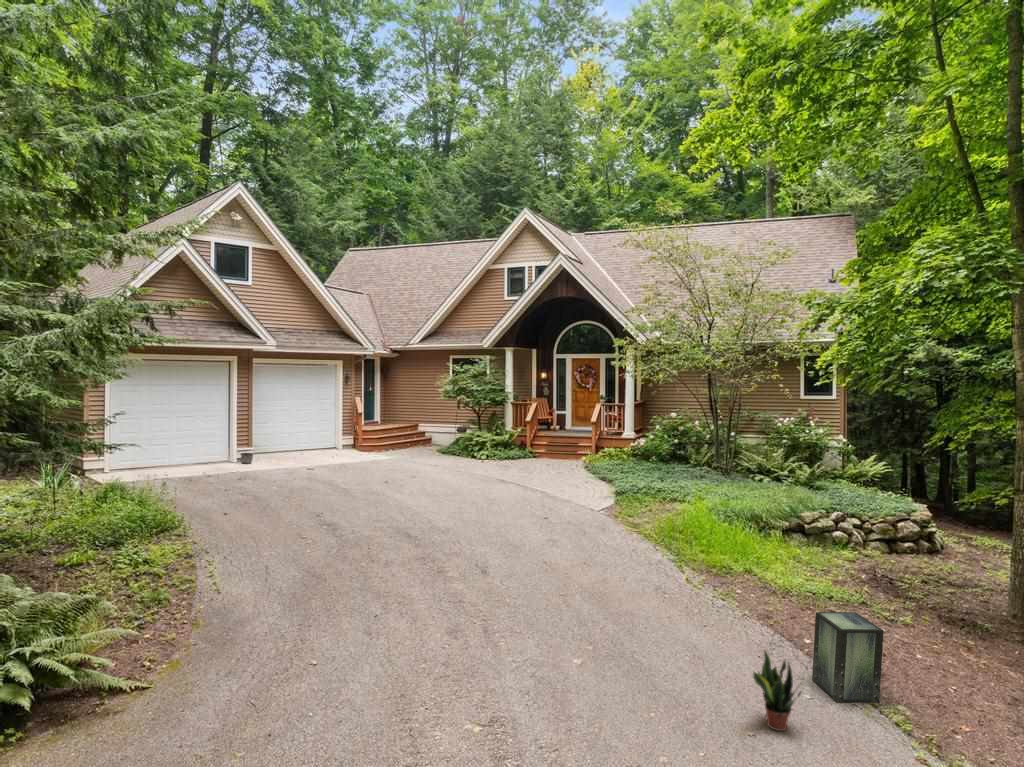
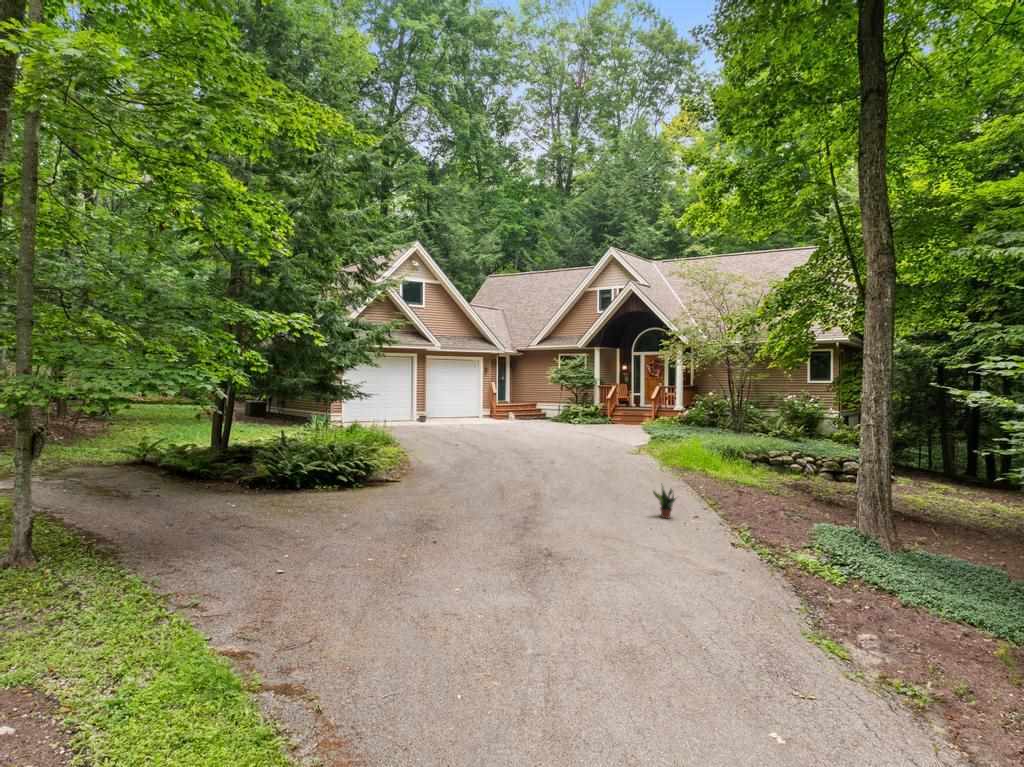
storage box: present [812,612,884,703] -> none [700,475,728,516]

